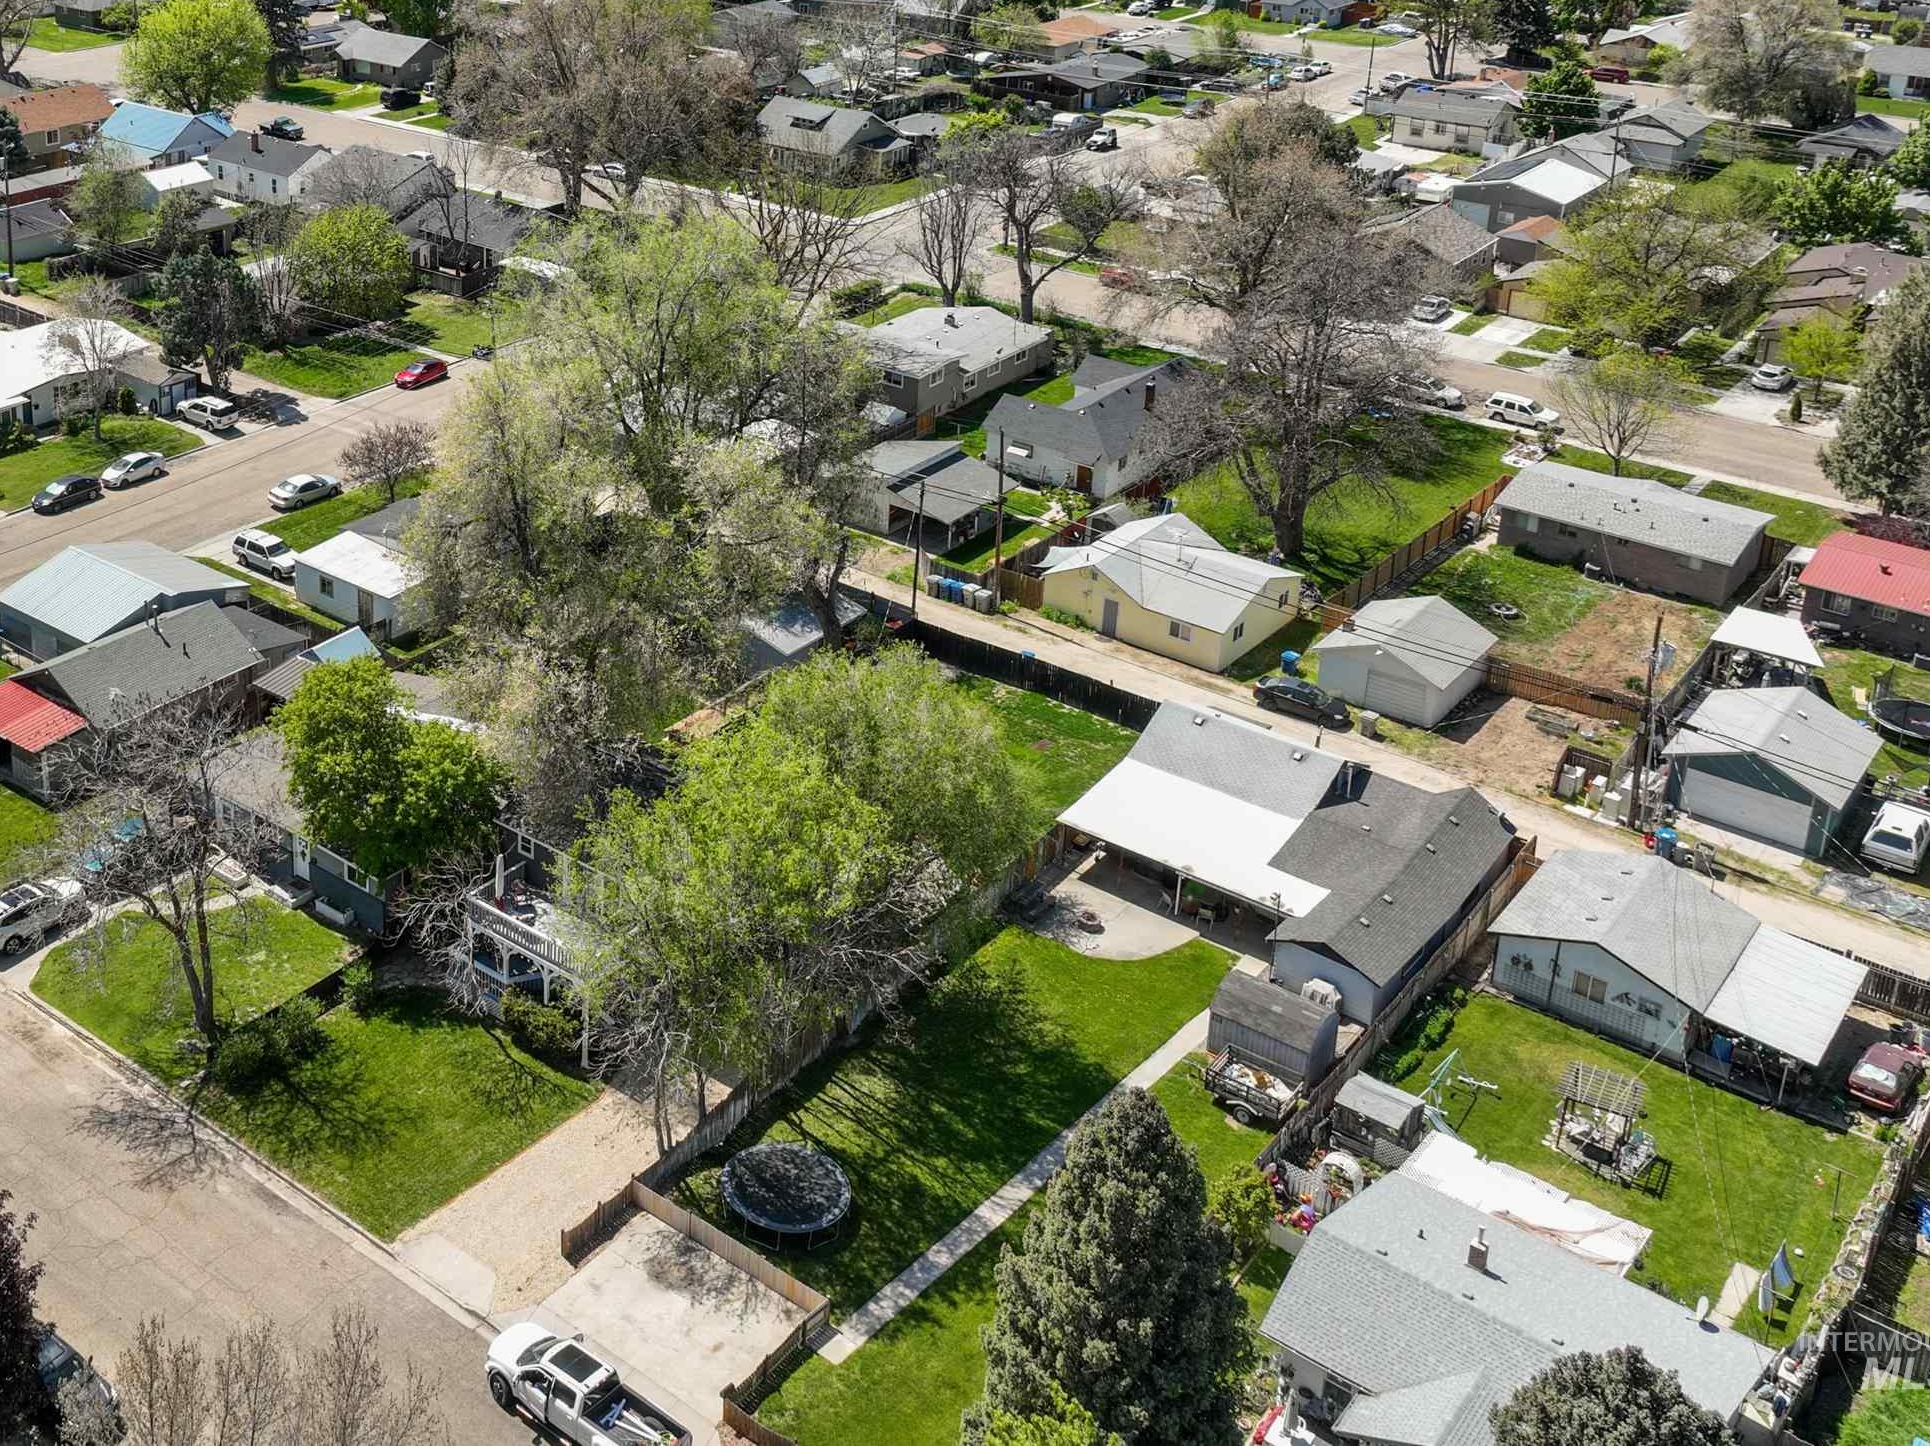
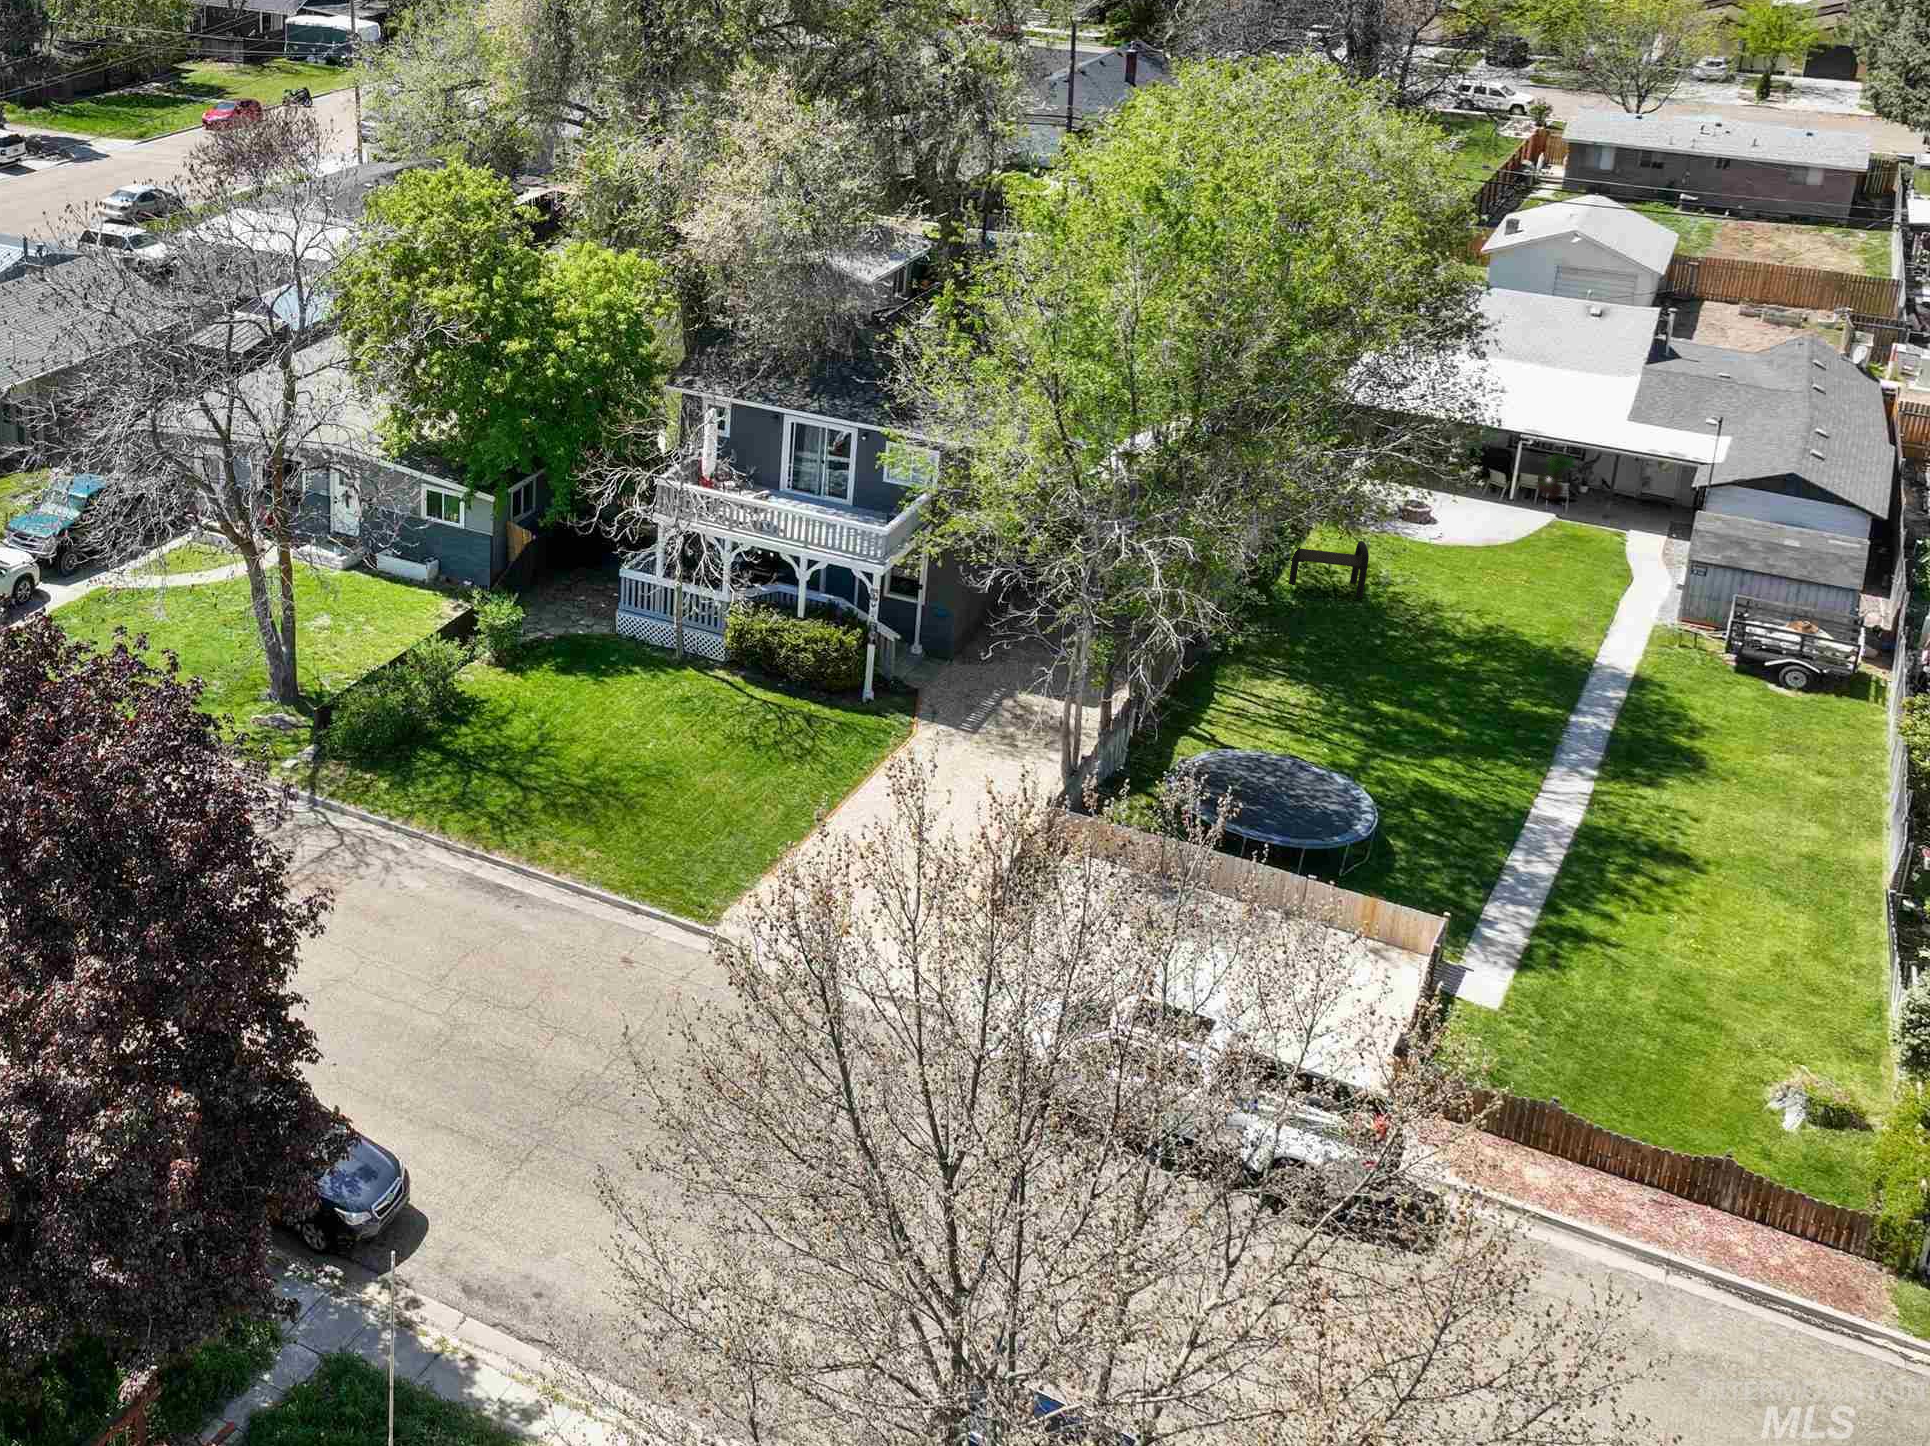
bench: none [936,944,992,1000] -> present [1289,541,1369,598]

